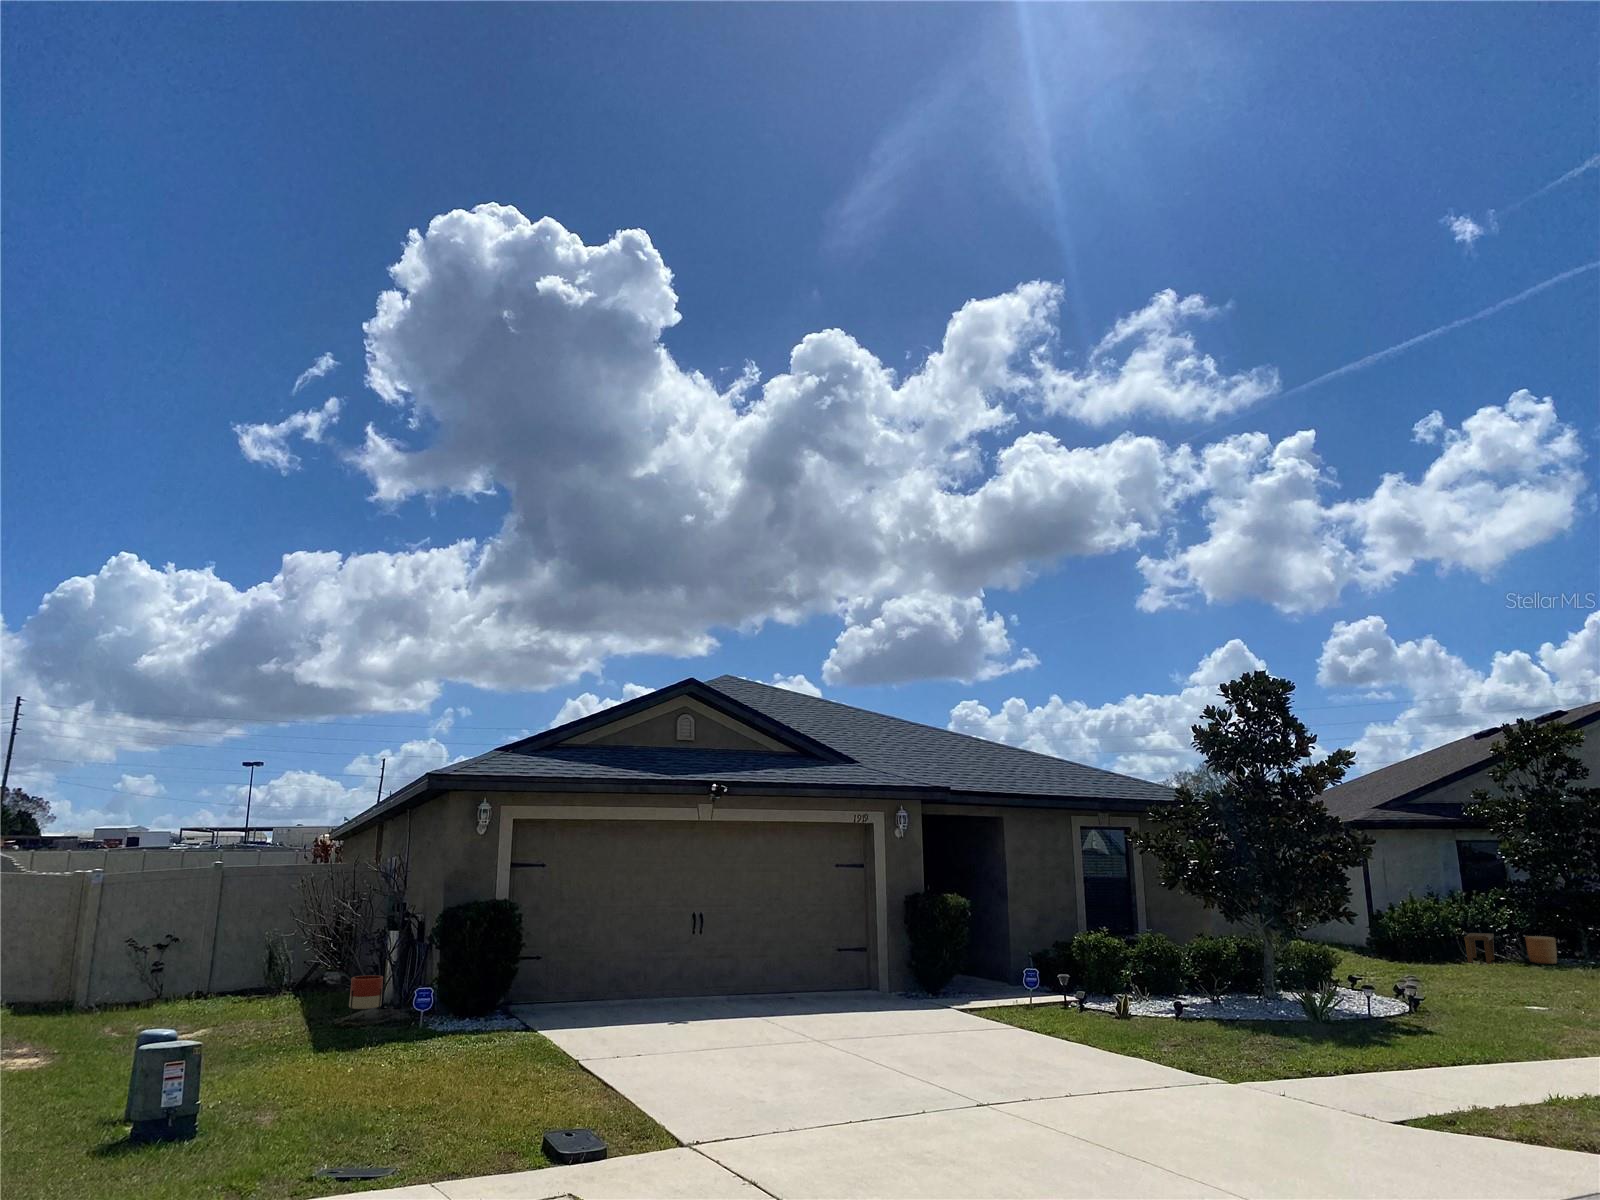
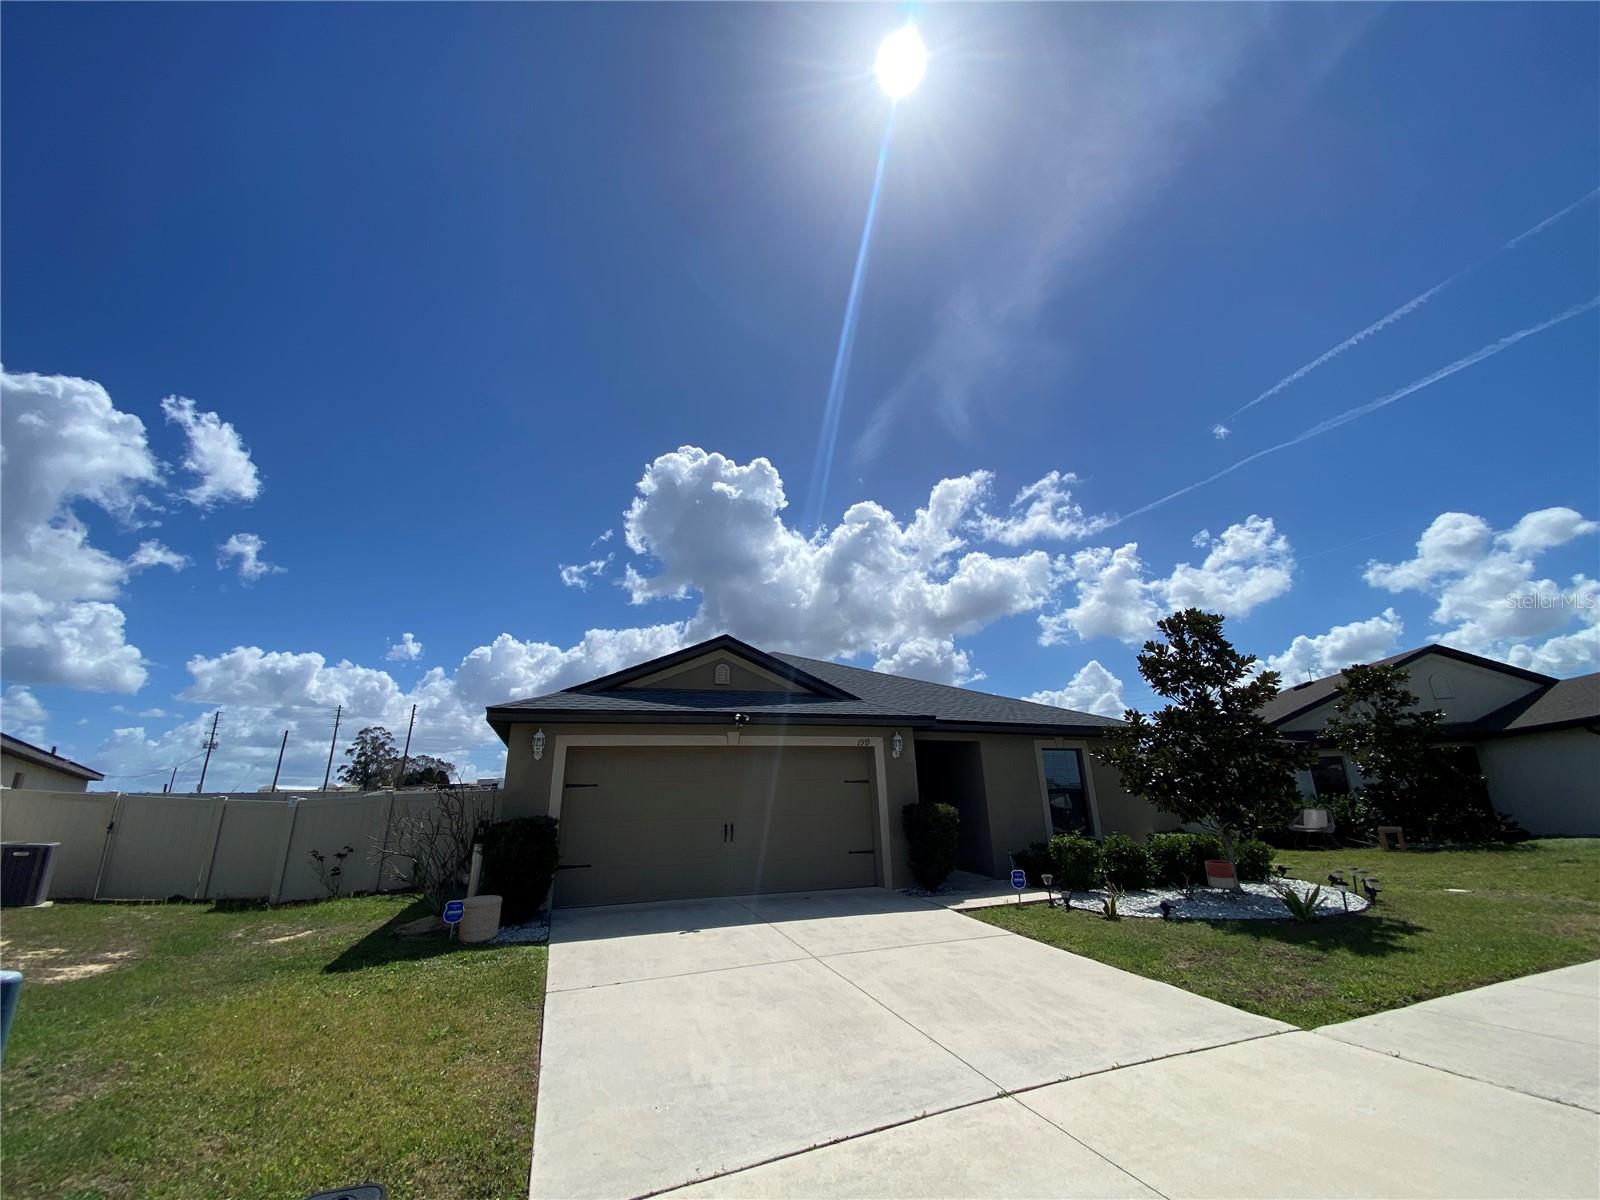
lounge chair: none [1367,909,1425,961] -> present [1288,808,1342,851]
woven basket: present [1525,936,1557,964] -> present [459,895,502,942]
planter: present [349,975,383,1022] -> present [1205,860,1239,899]

